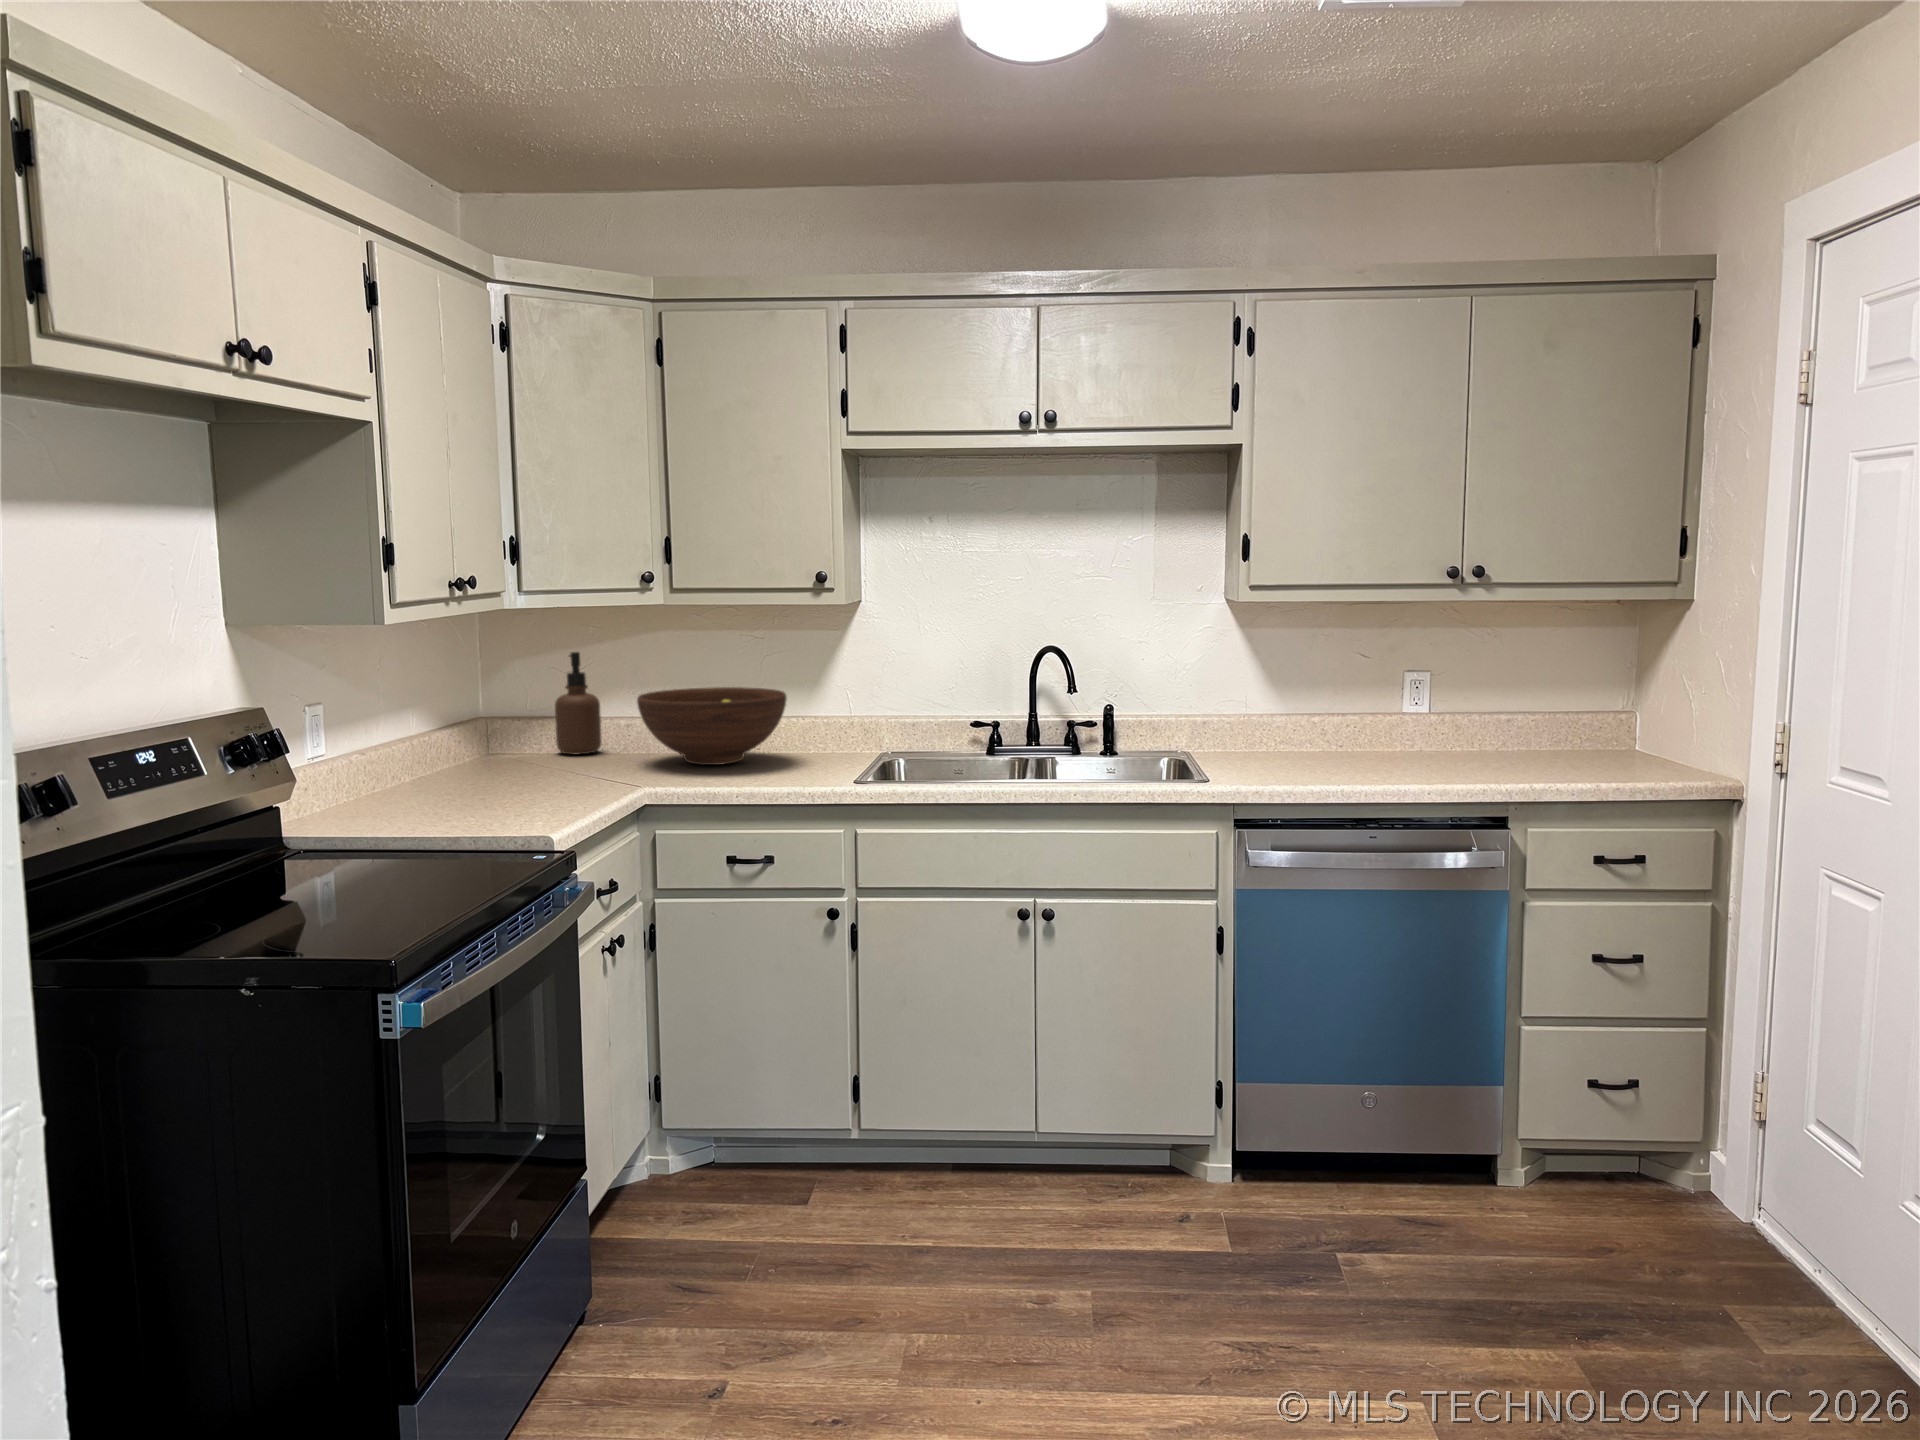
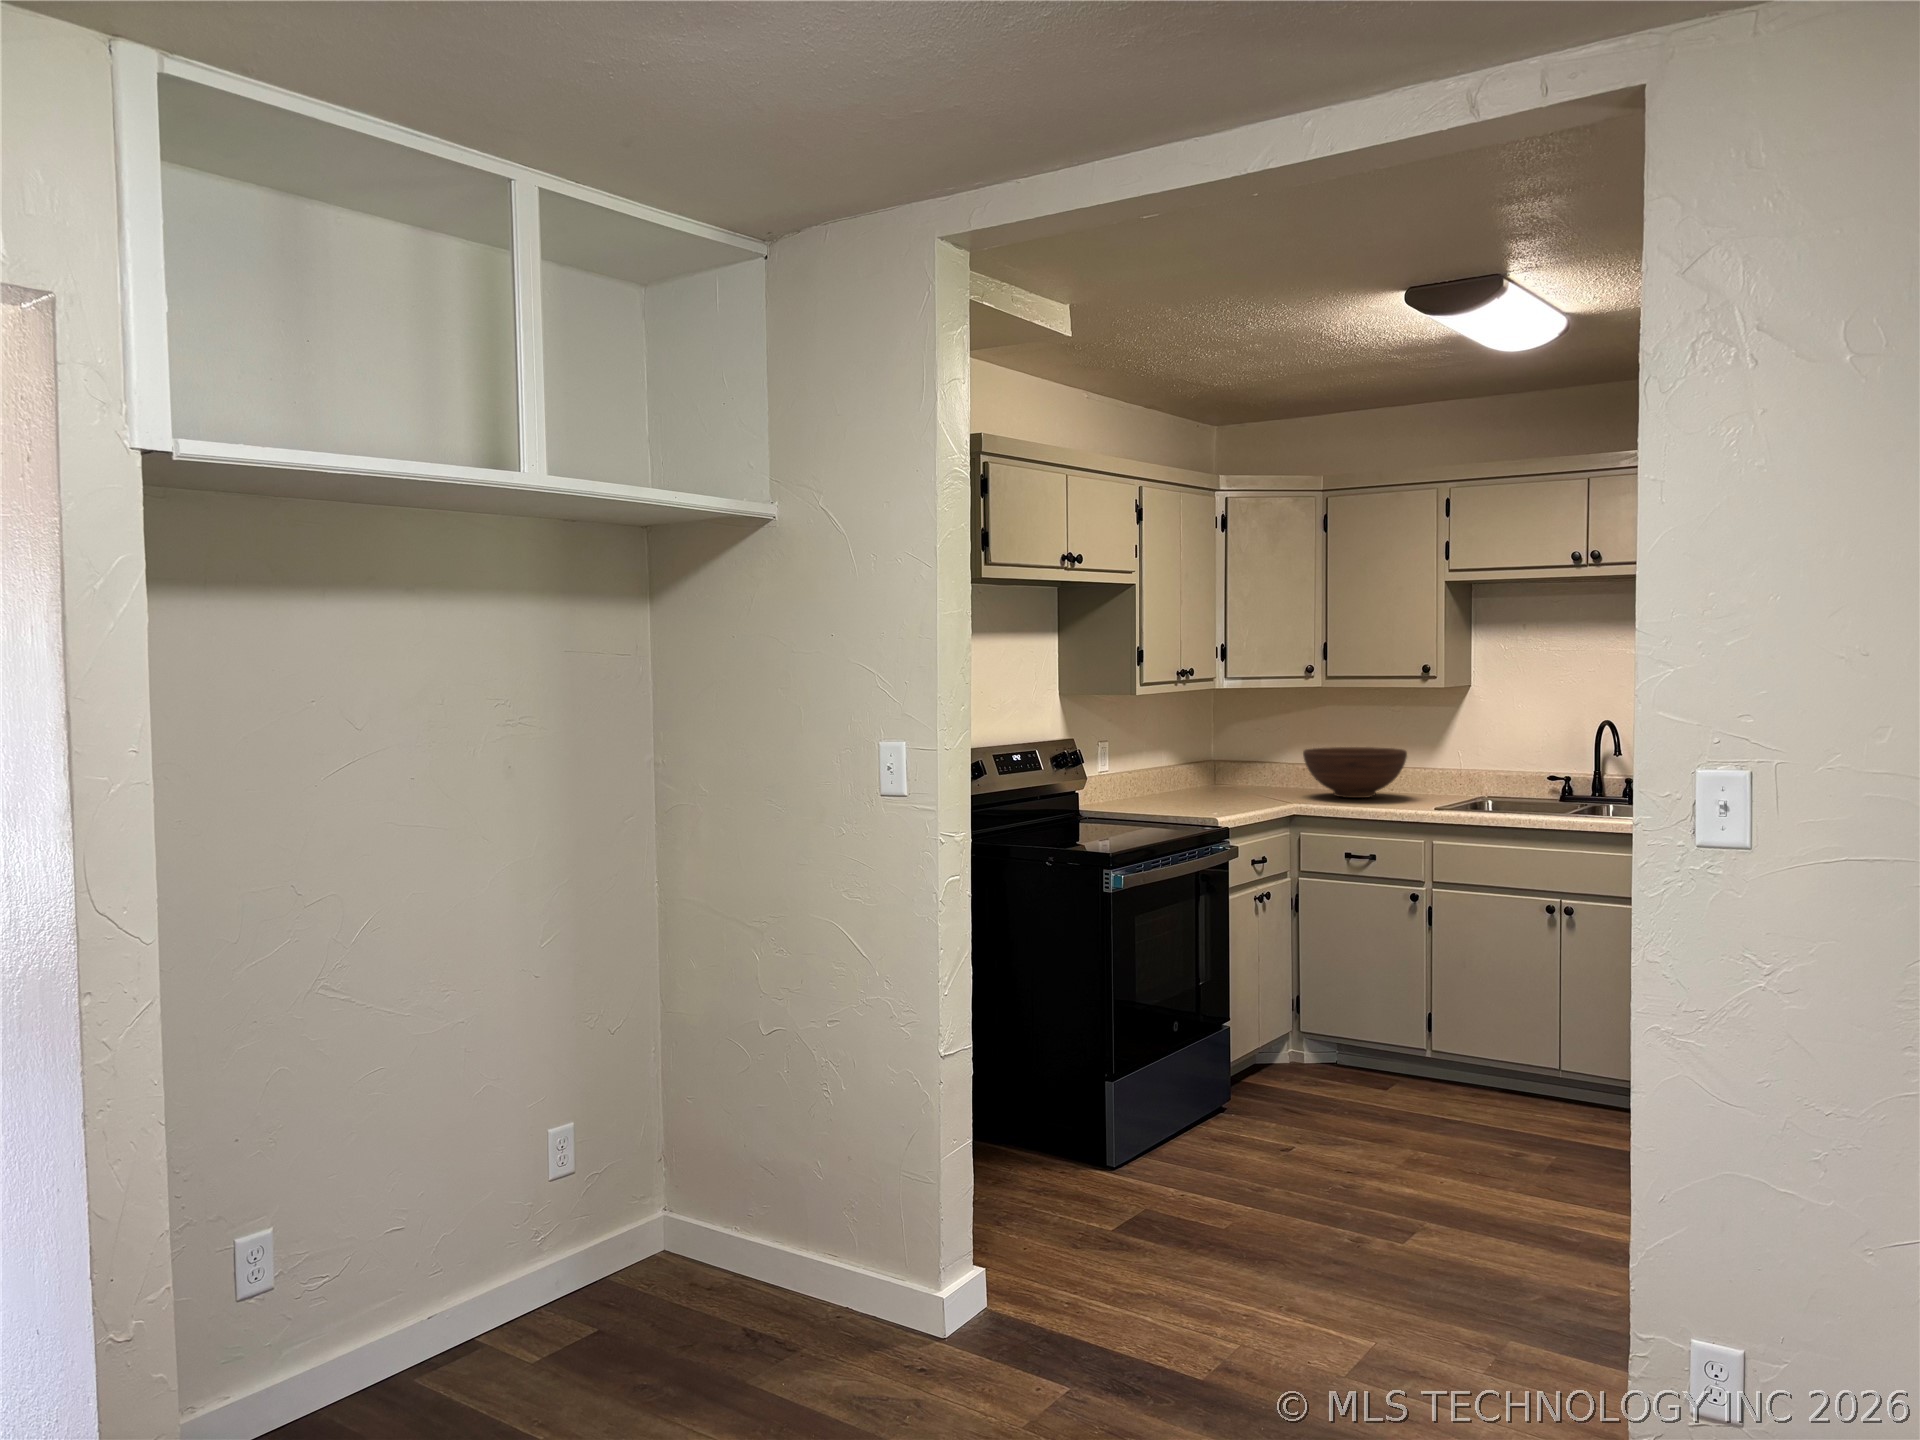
soap dispenser: present [555,652,601,755] -> none [1255,721,1285,789]

